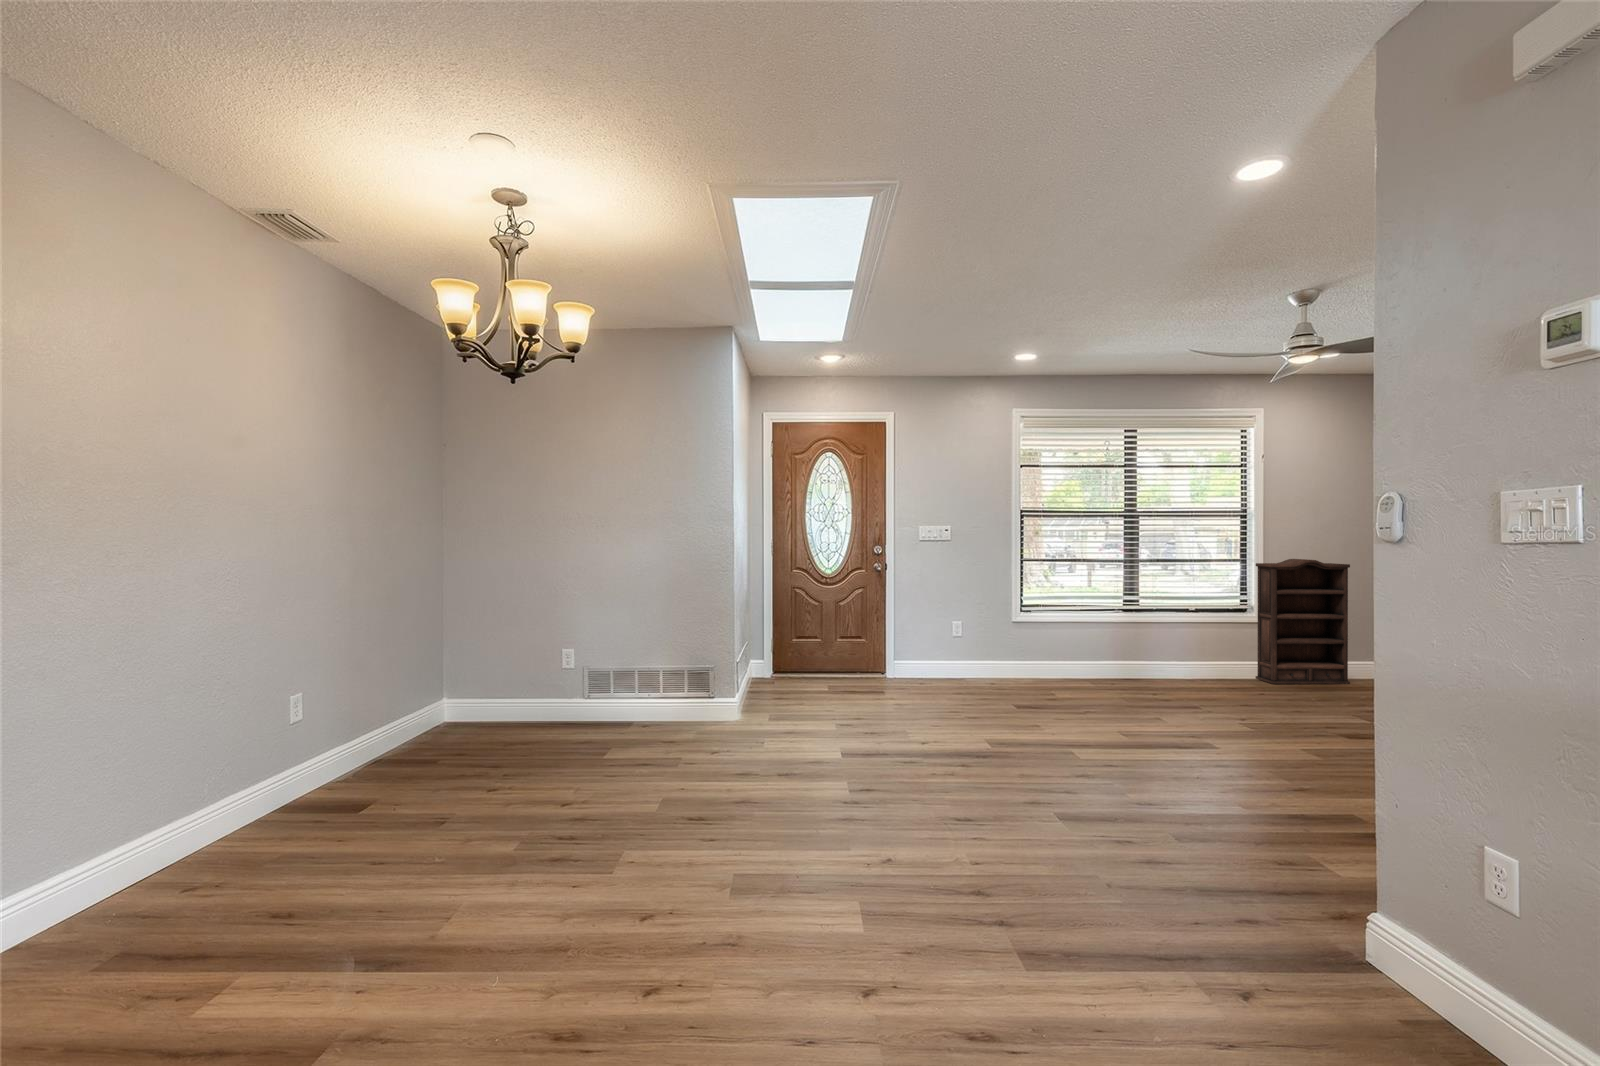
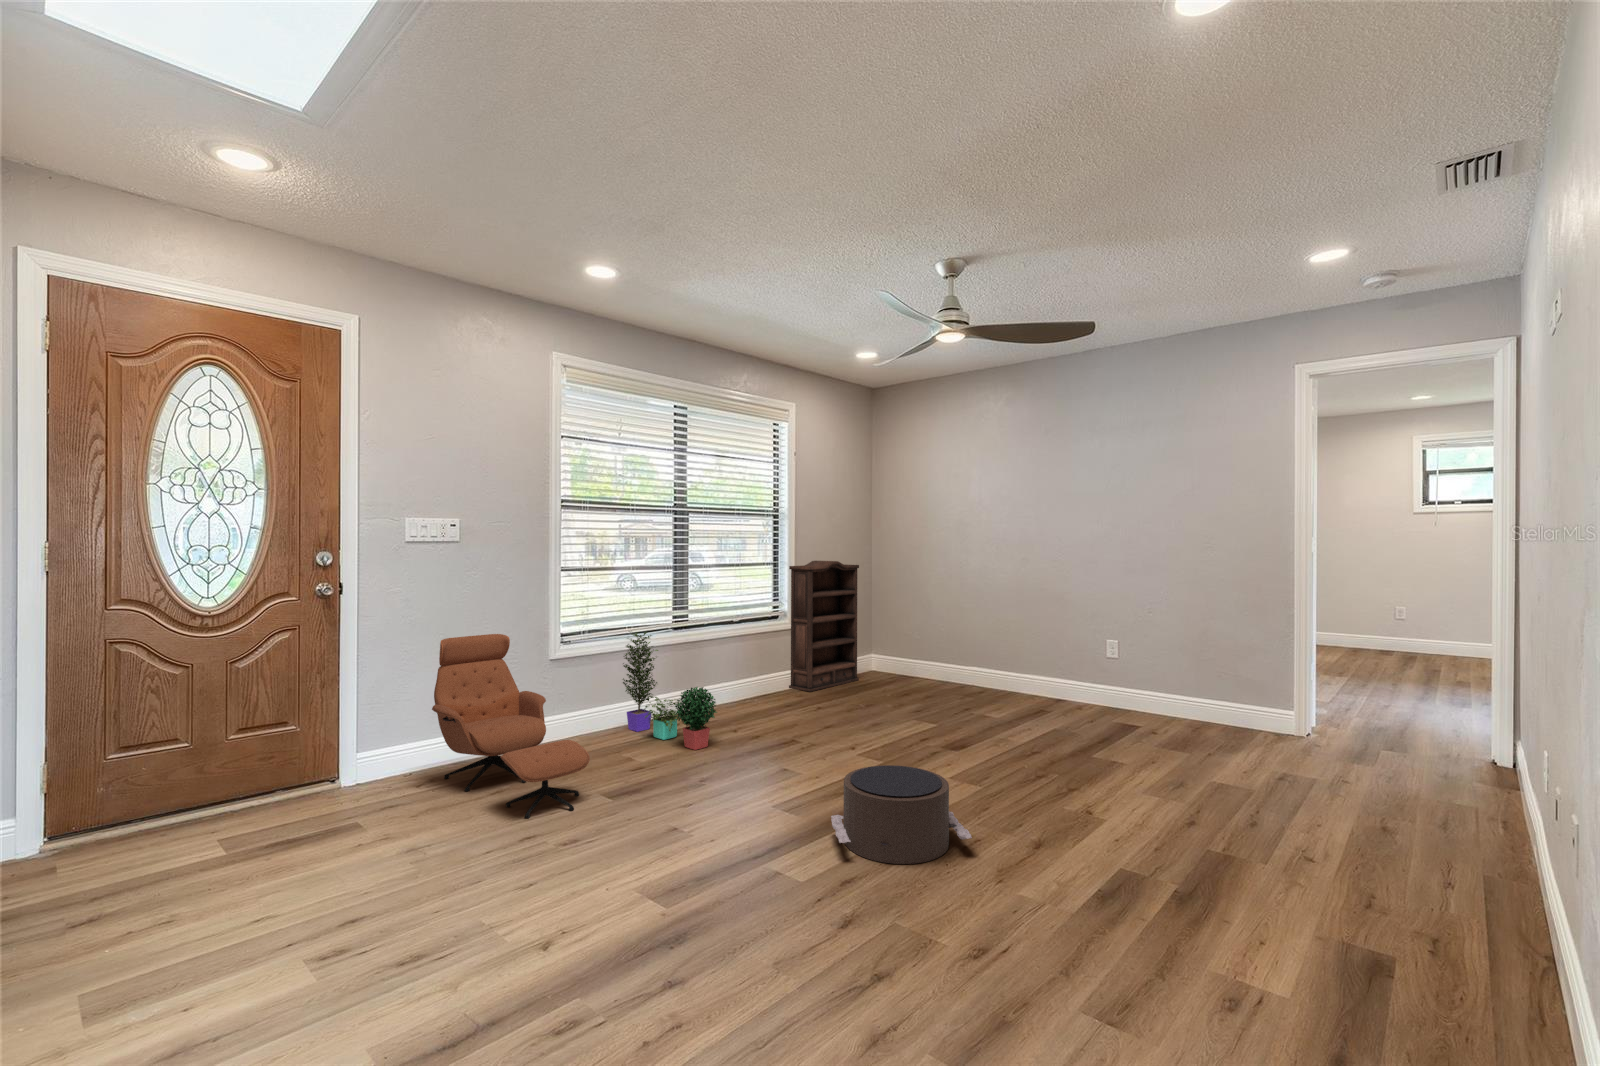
lounge chair: none [930,600,1005,710] -> present [432,634,590,818]
potted plant: none [1067,608,1127,700] -> present [623,632,717,750]
pouf: none [1122,713,1238,779] -> present [831,765,972,864]

